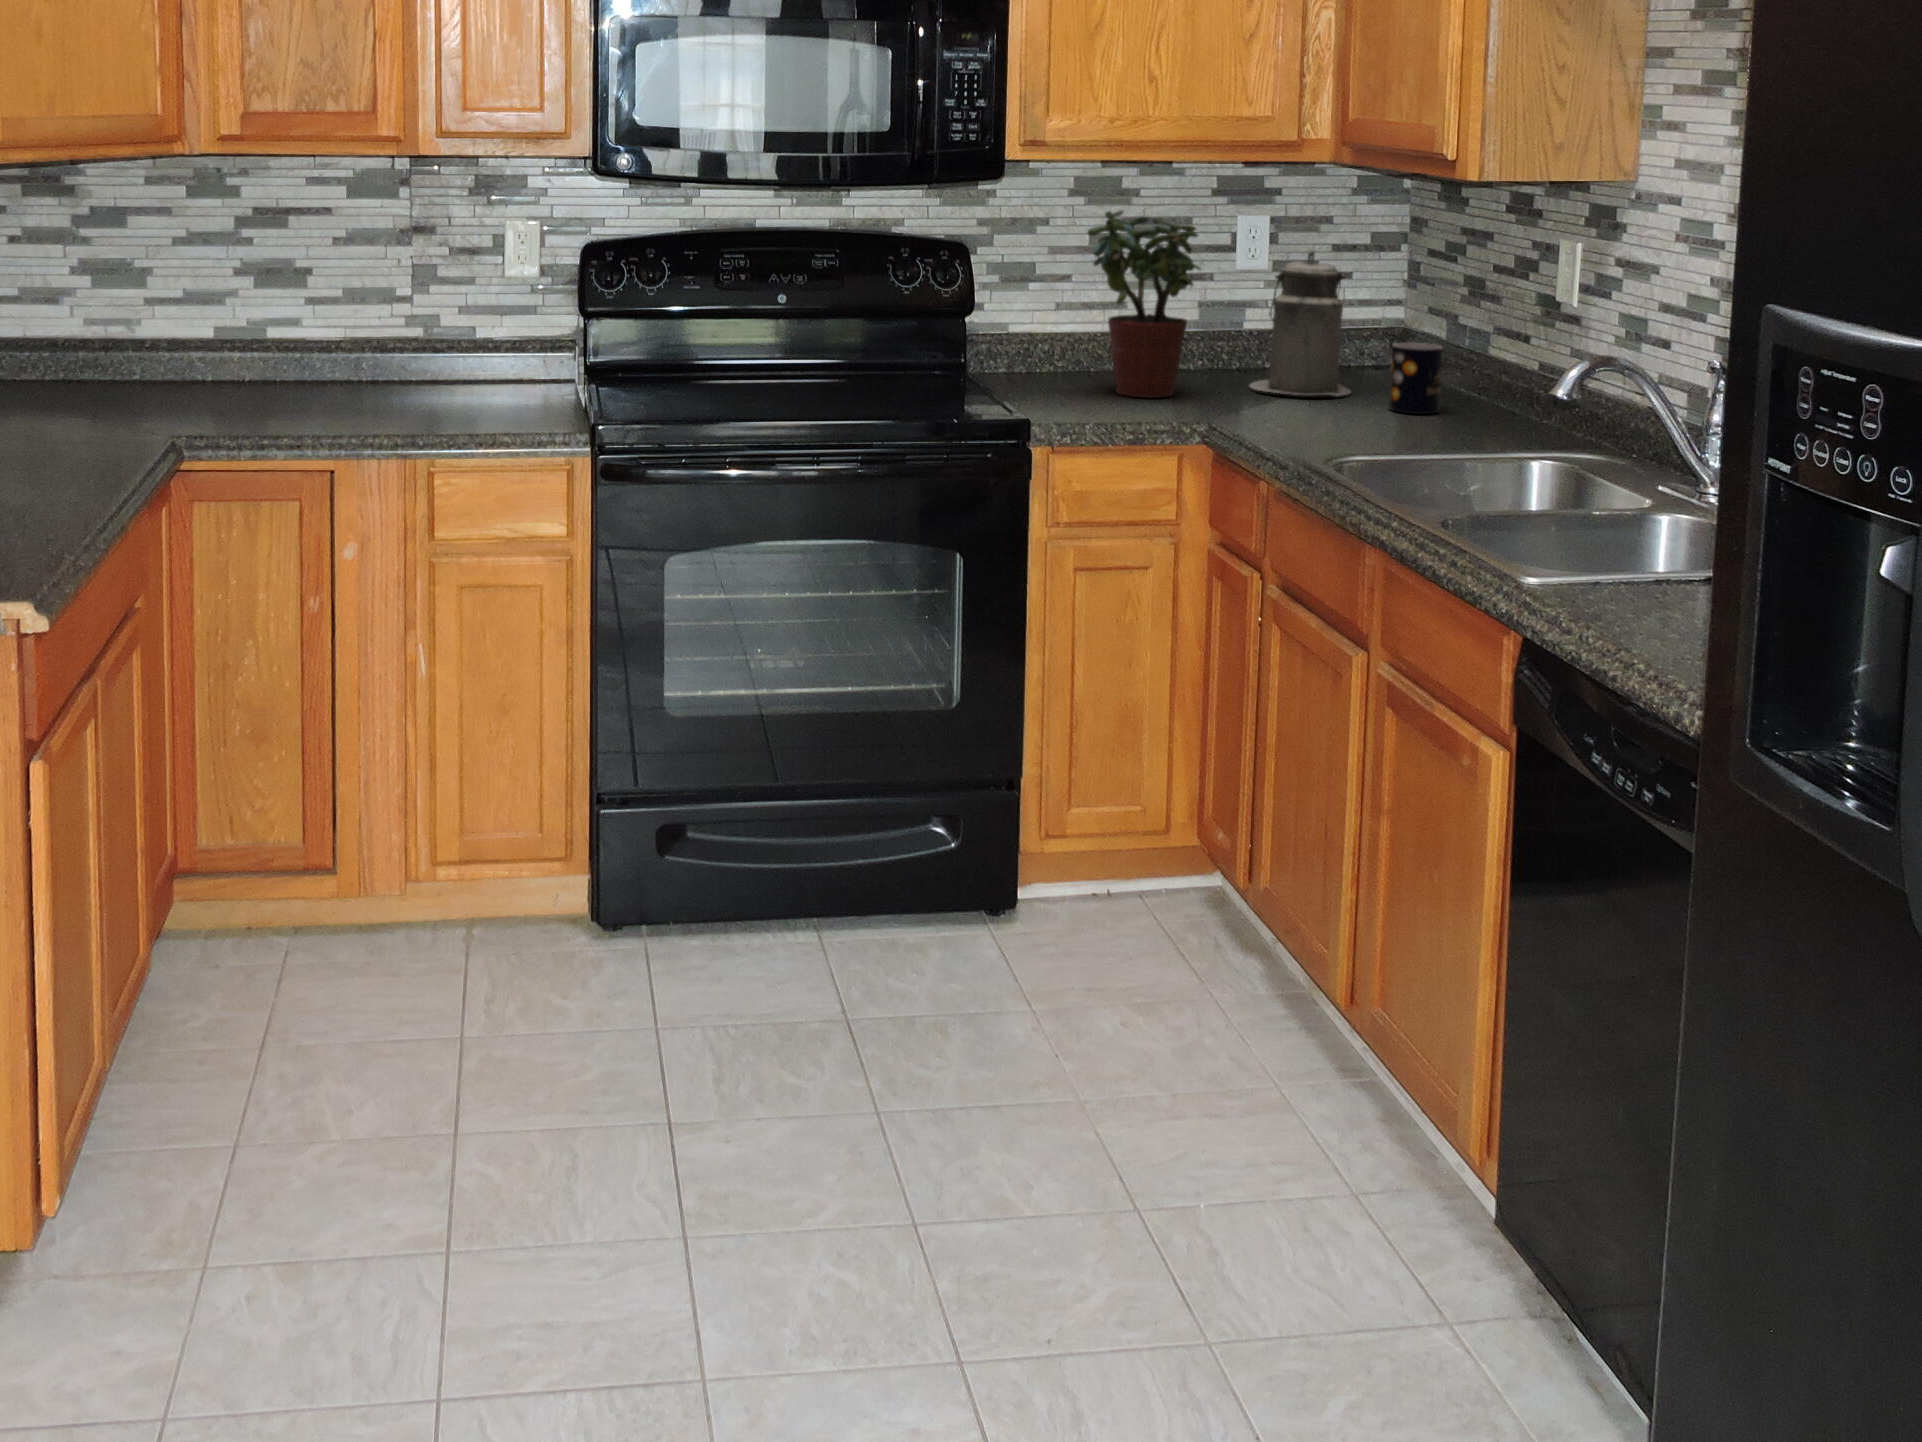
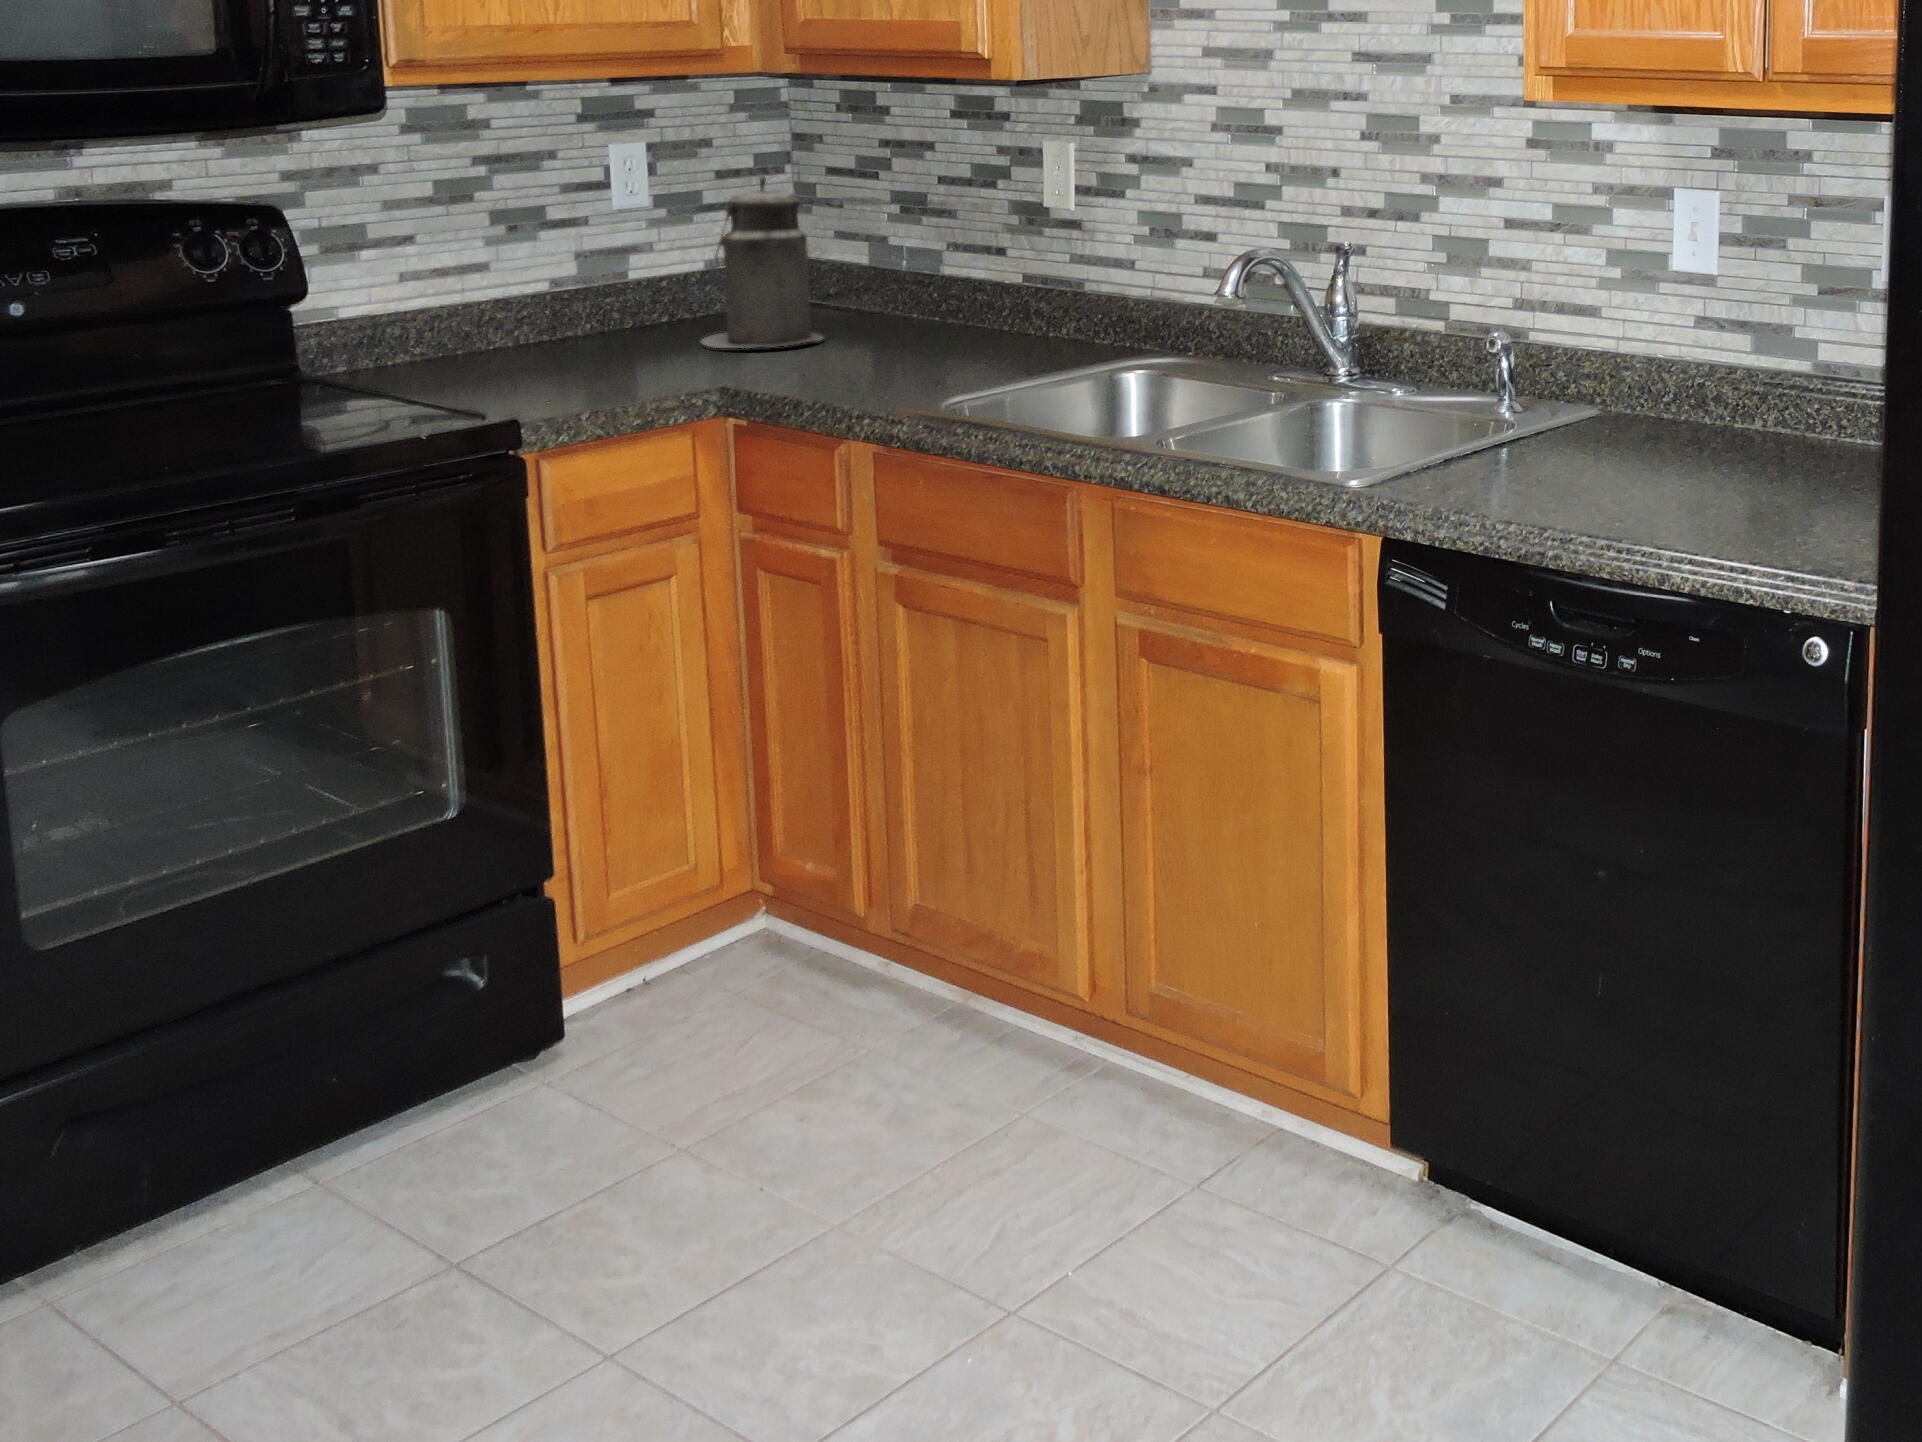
potted plant: present [1087,210,1201,398] -> none [515,143,668,377]
mug: present [1389,343,1443,414] -> none [886,268,945,348]

